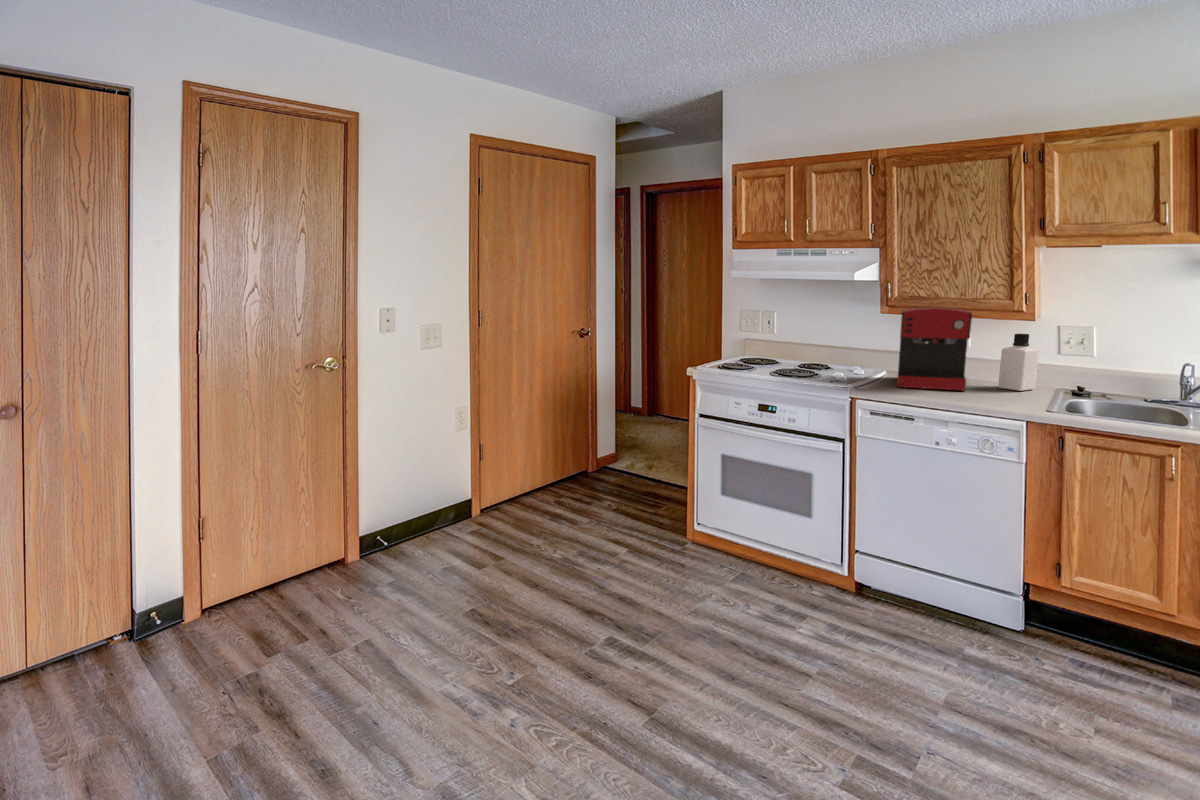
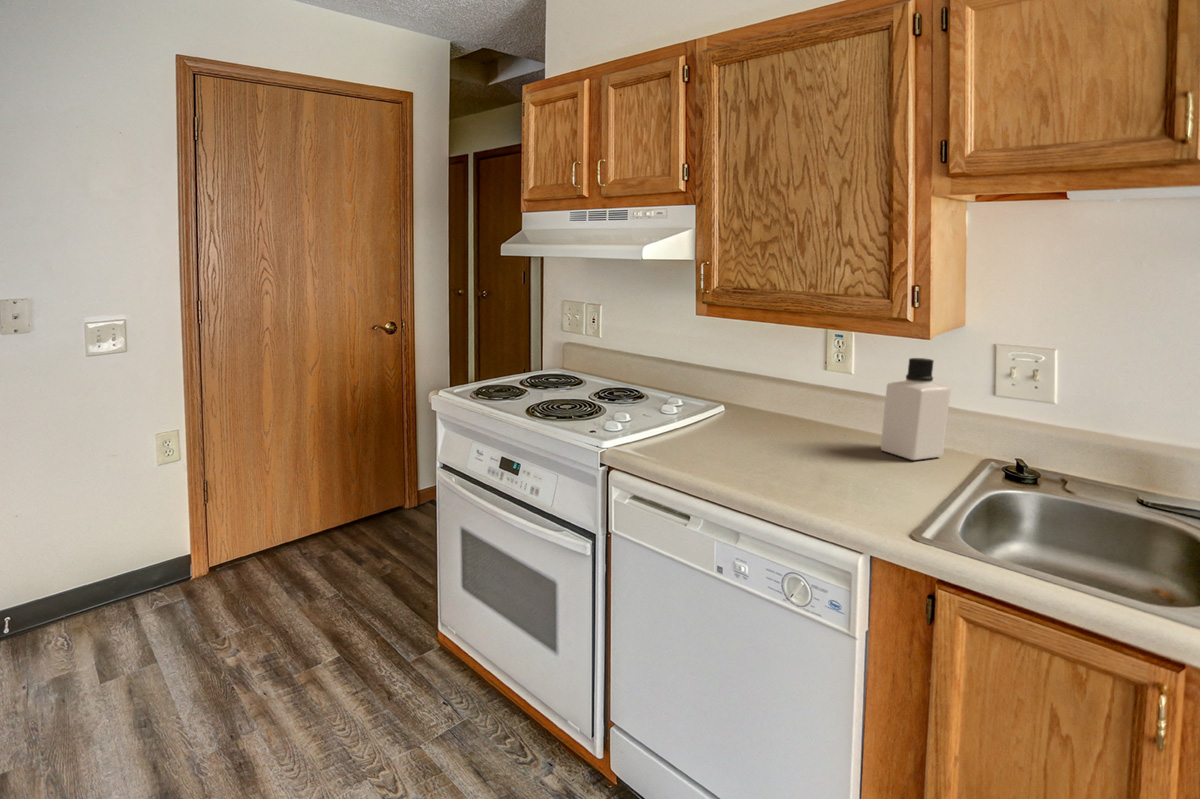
coffee maker: present [897,307,972,390] -> none [708,295,843,456]

